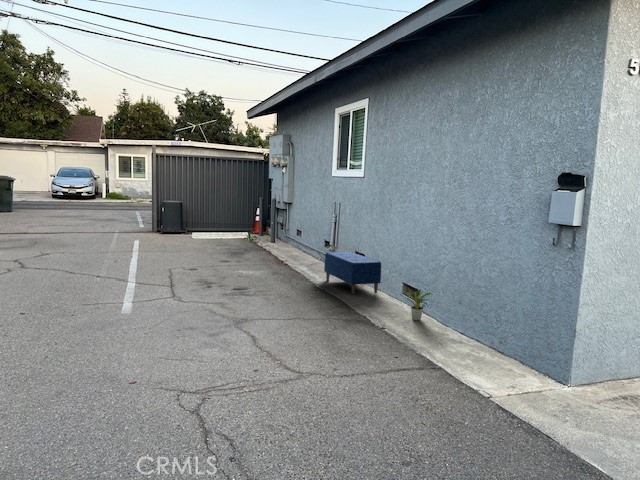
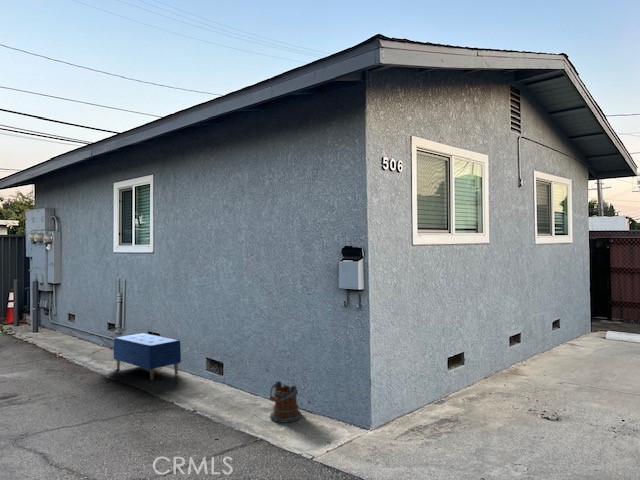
potted plant: present [400,288,431,321] -> none [206,363,239,396]
bucket: none [455,314,491,358] -> present [270,381,302,423]

